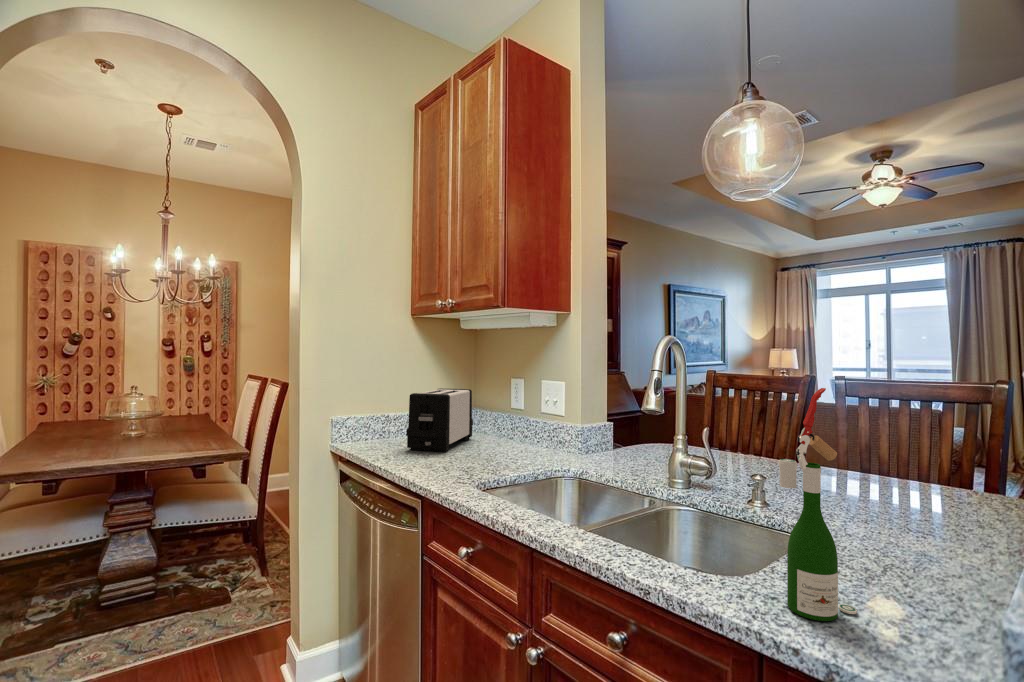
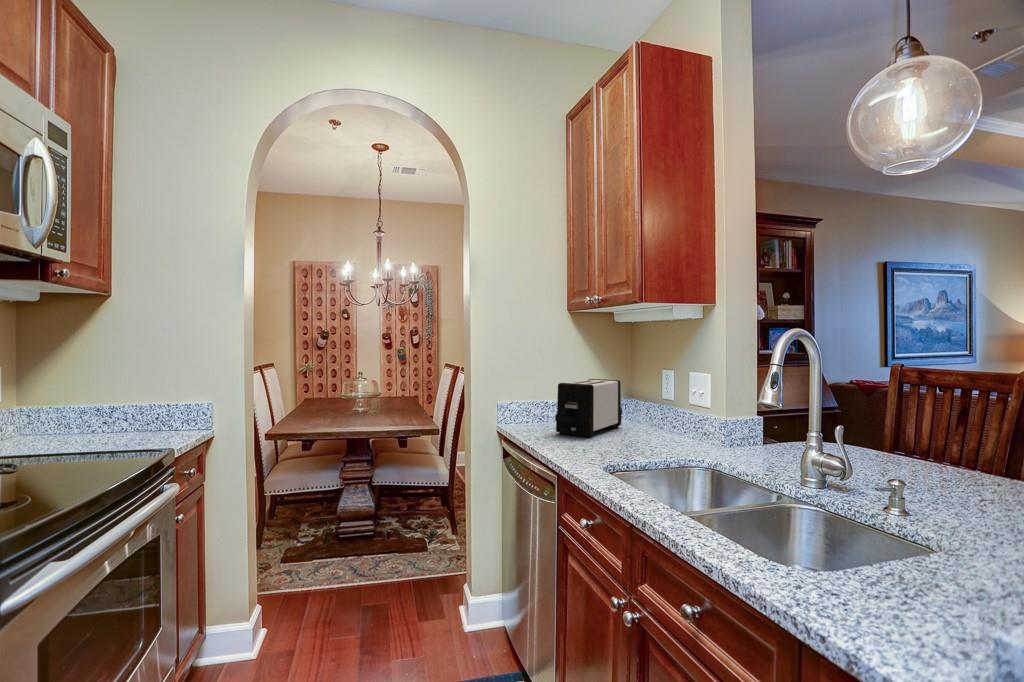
wine bottle: present [779,388,857,621] -> none [835,390,916,618]

